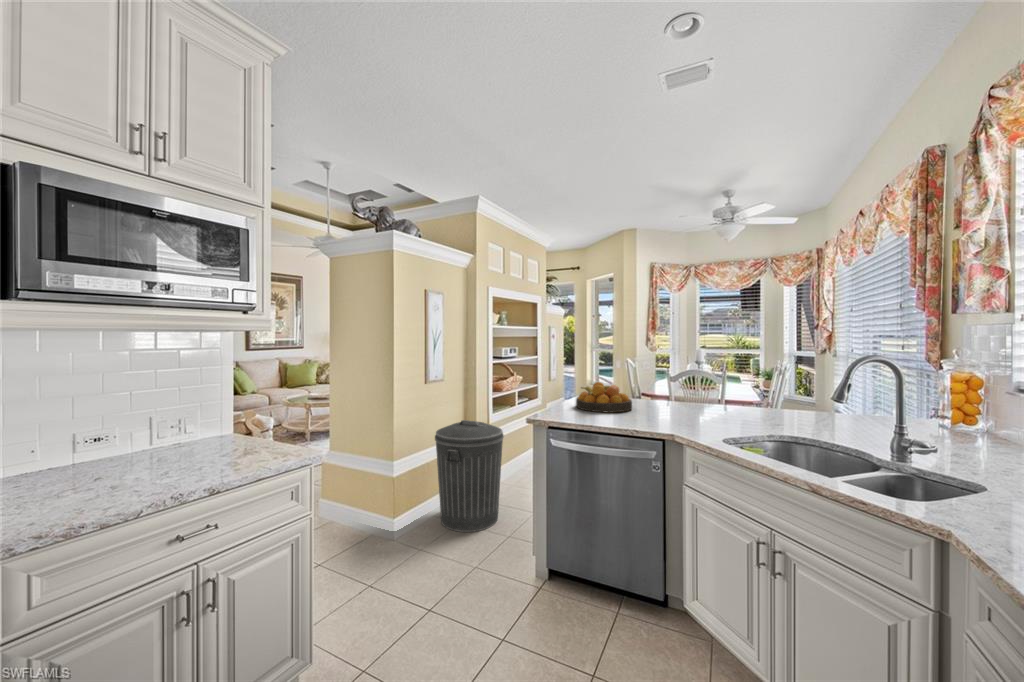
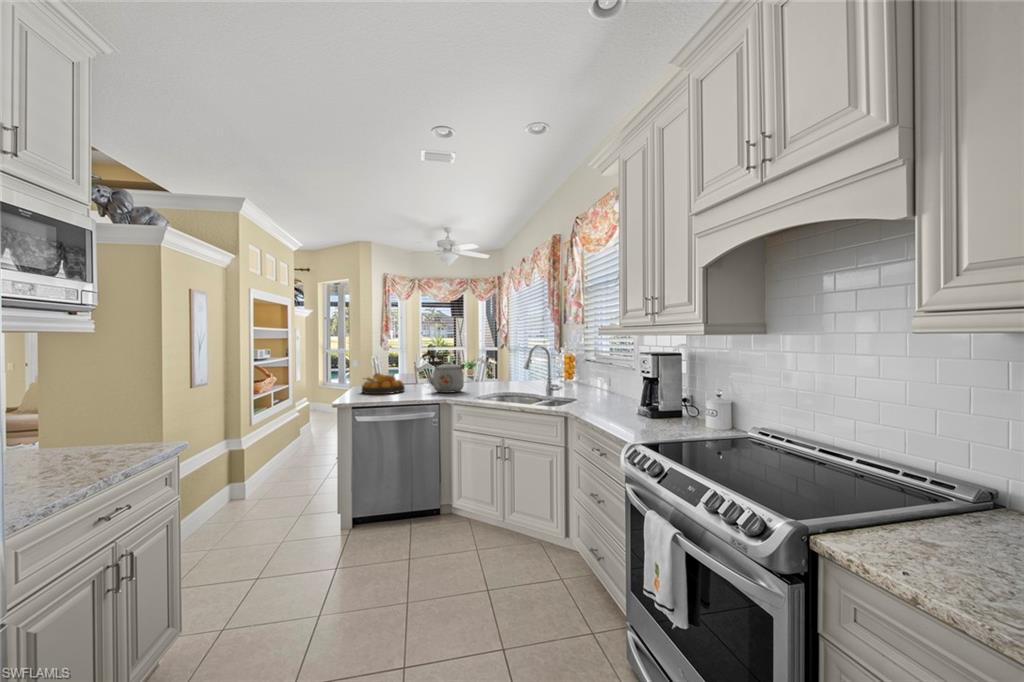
kettle: none [660,374,724,422] -> present [427,362,464,393]
trash can: present [435,420,504,532] -> none [210,419,286,524]

